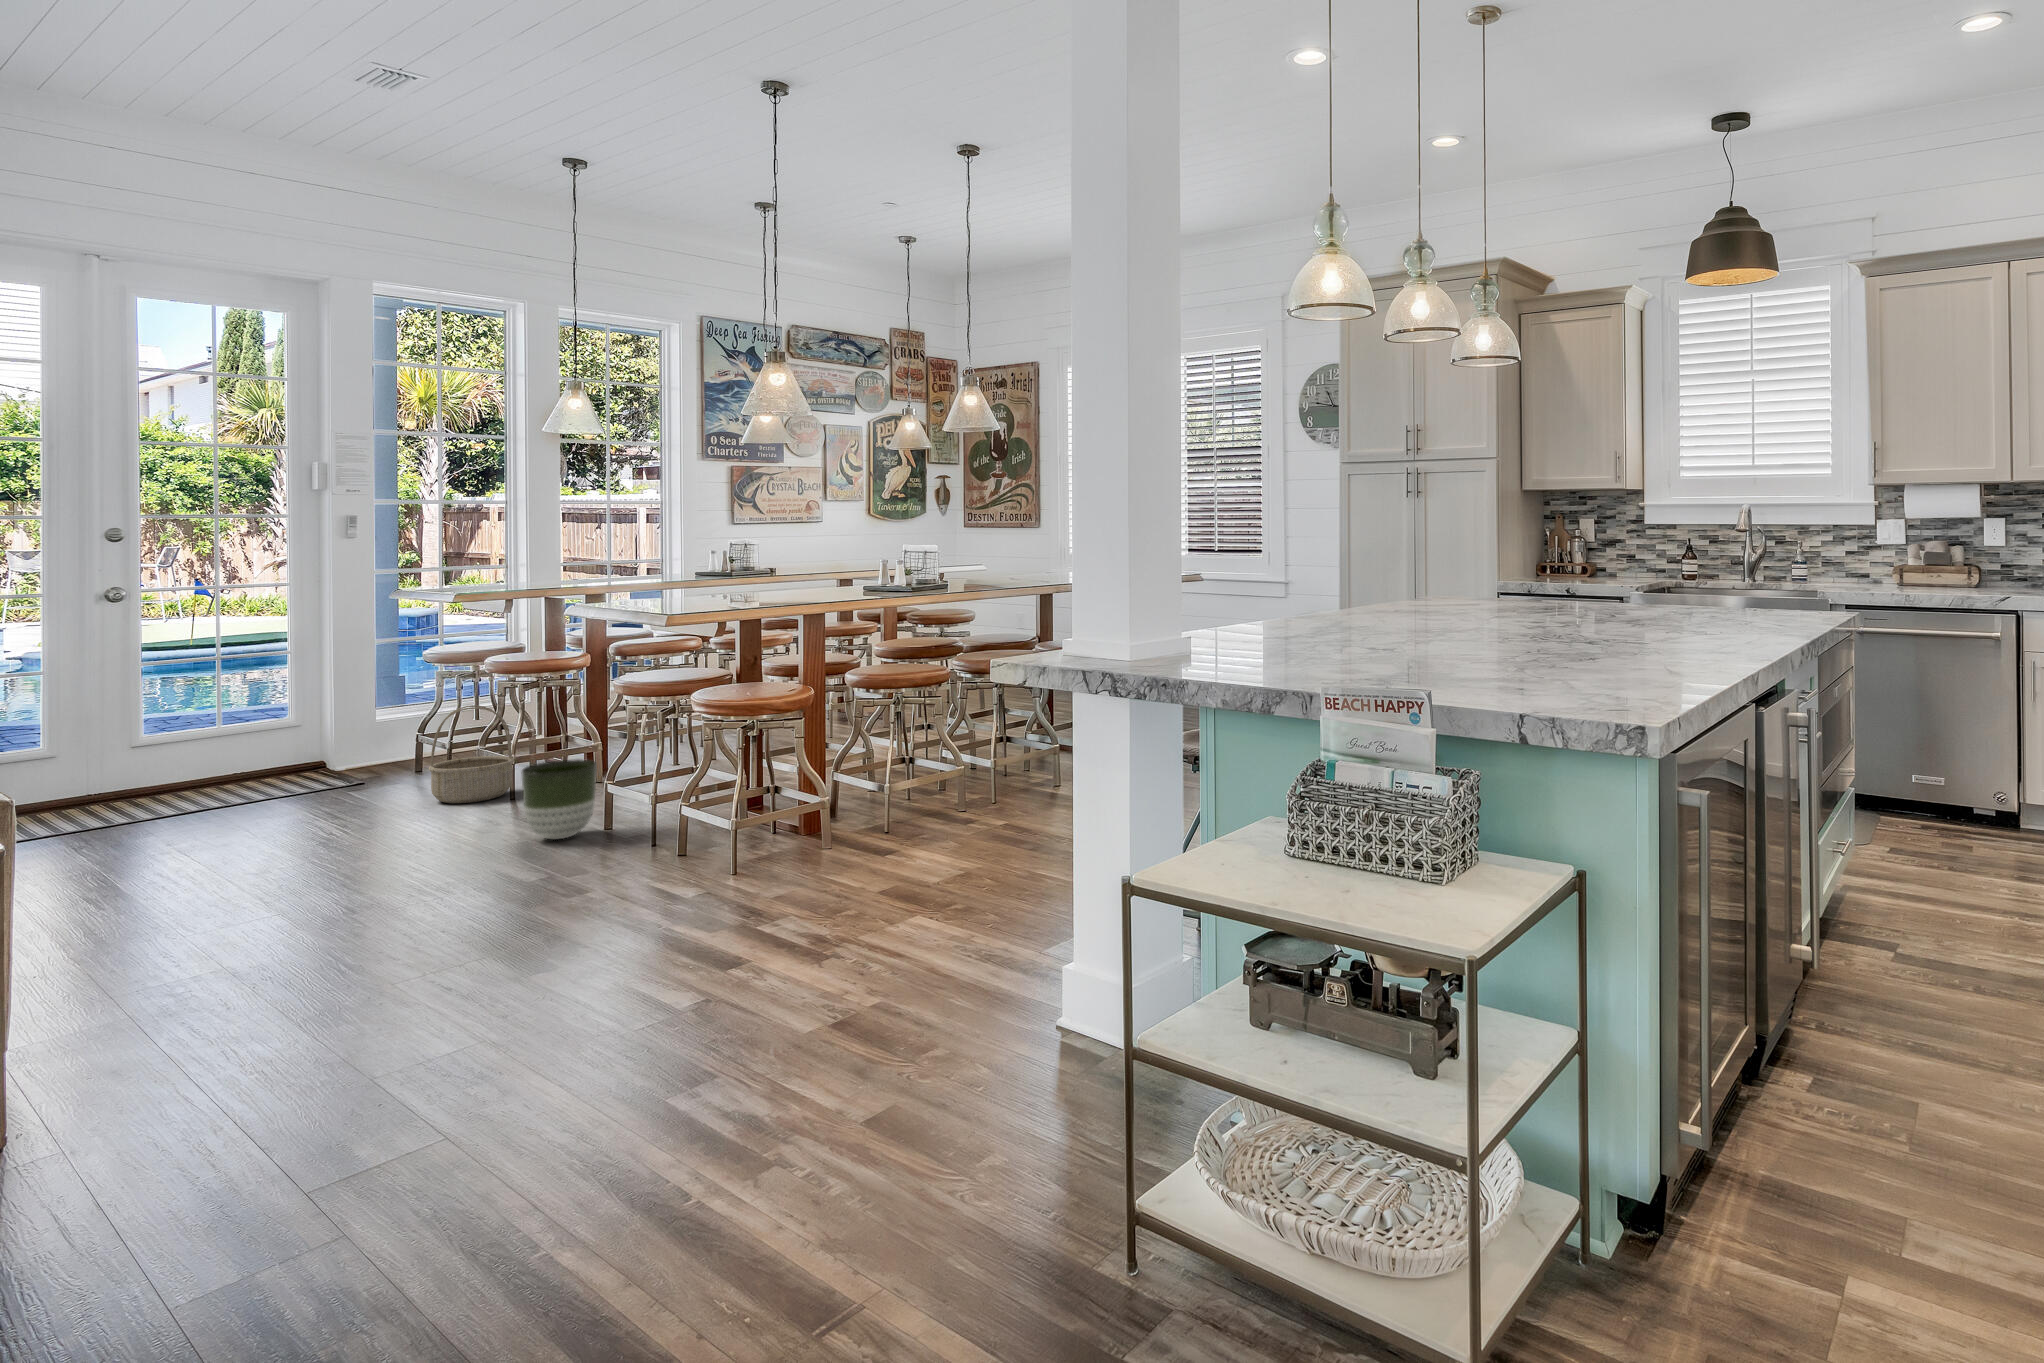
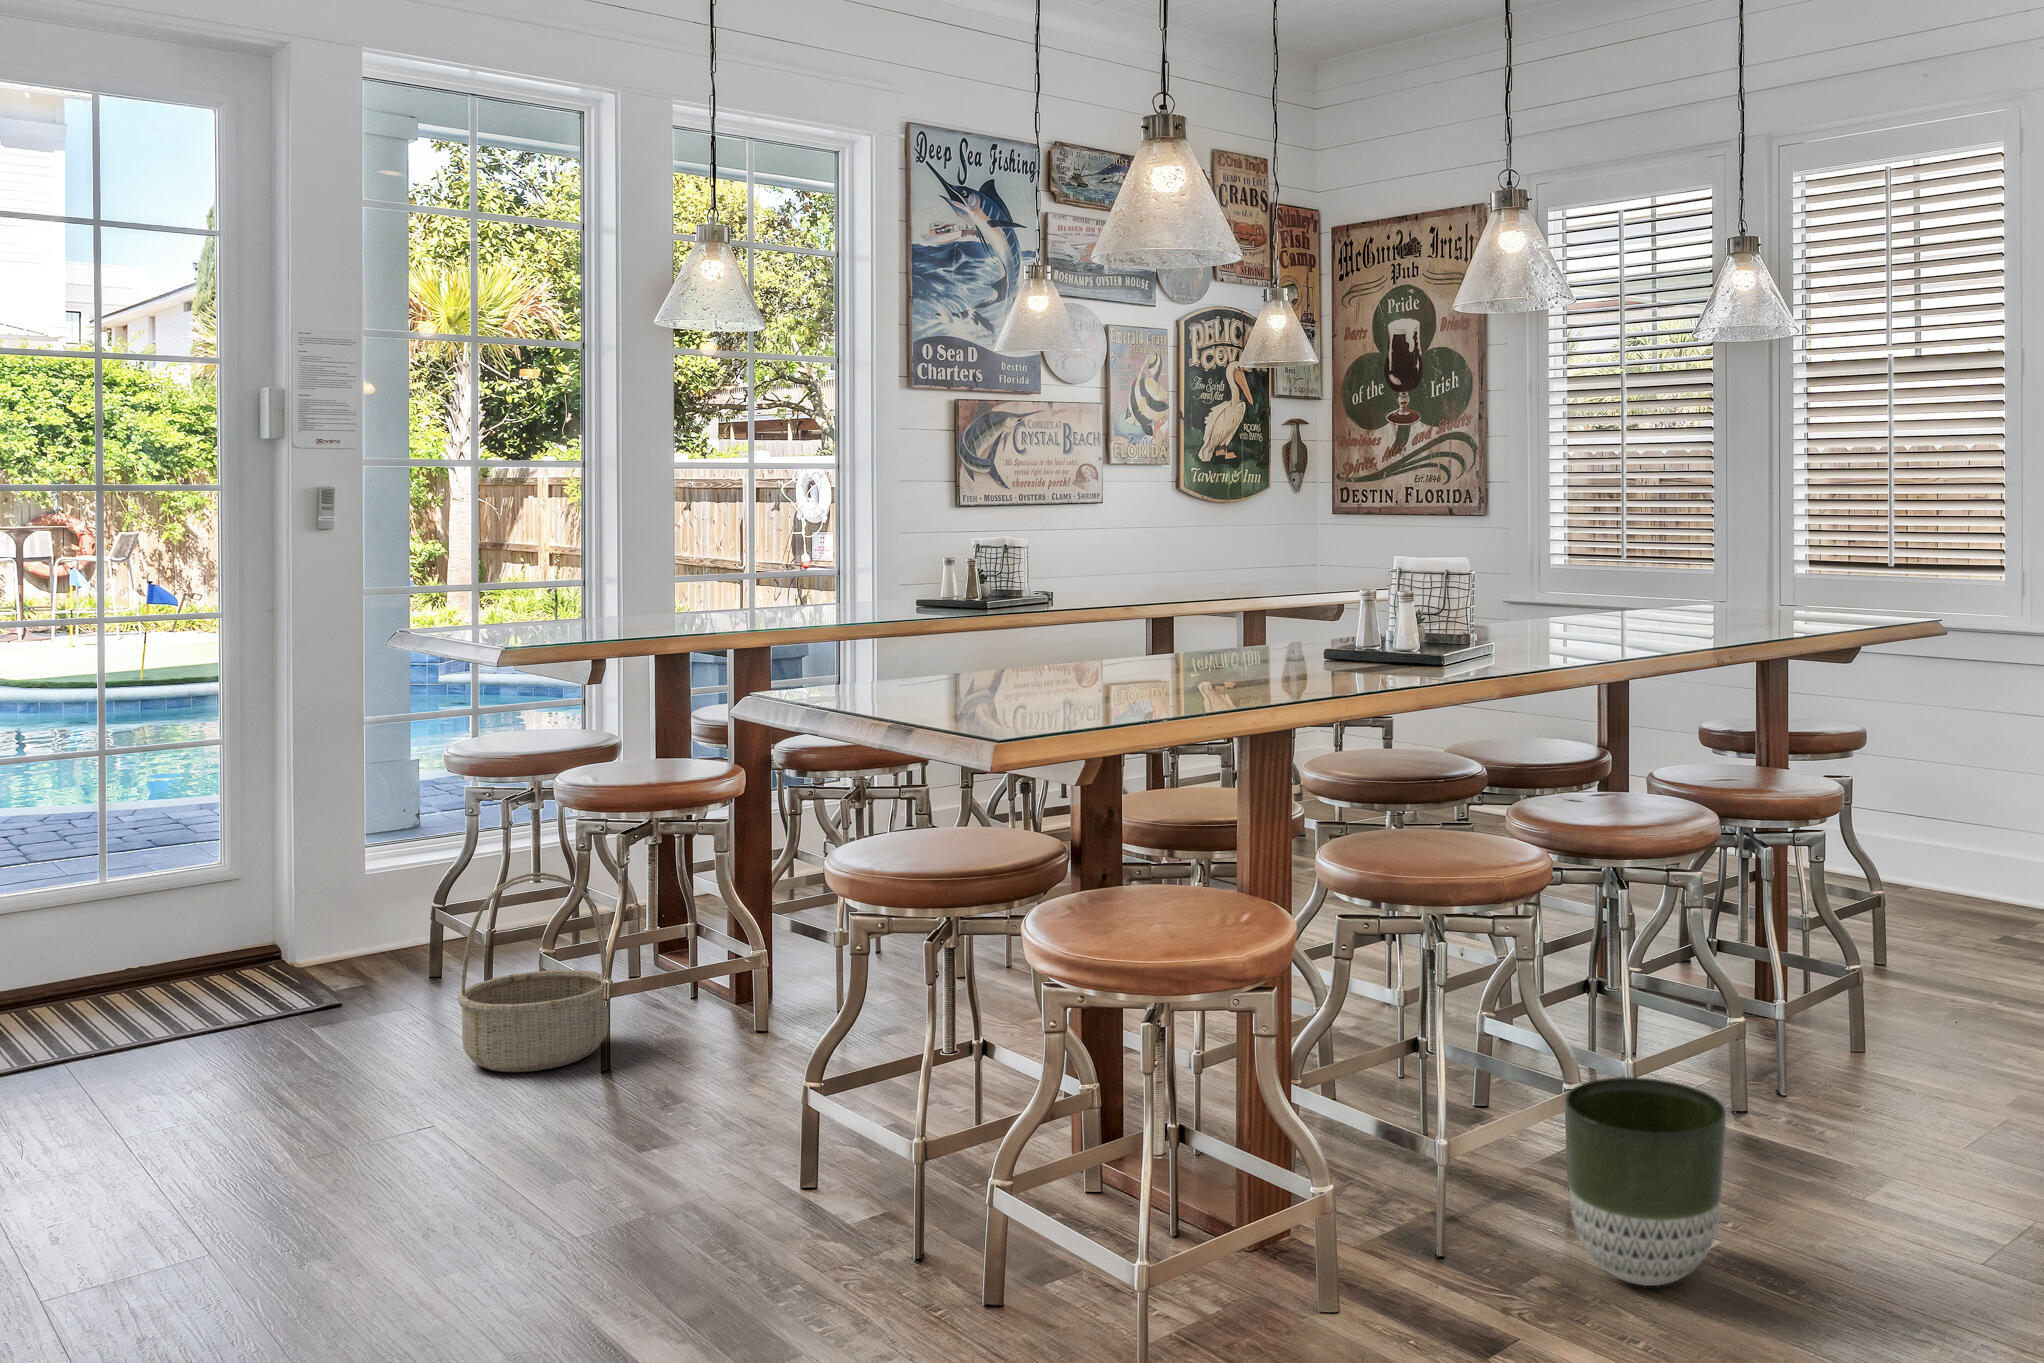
planter: present [521,759,597,839] -> present [1565,1077,1726,1286]

